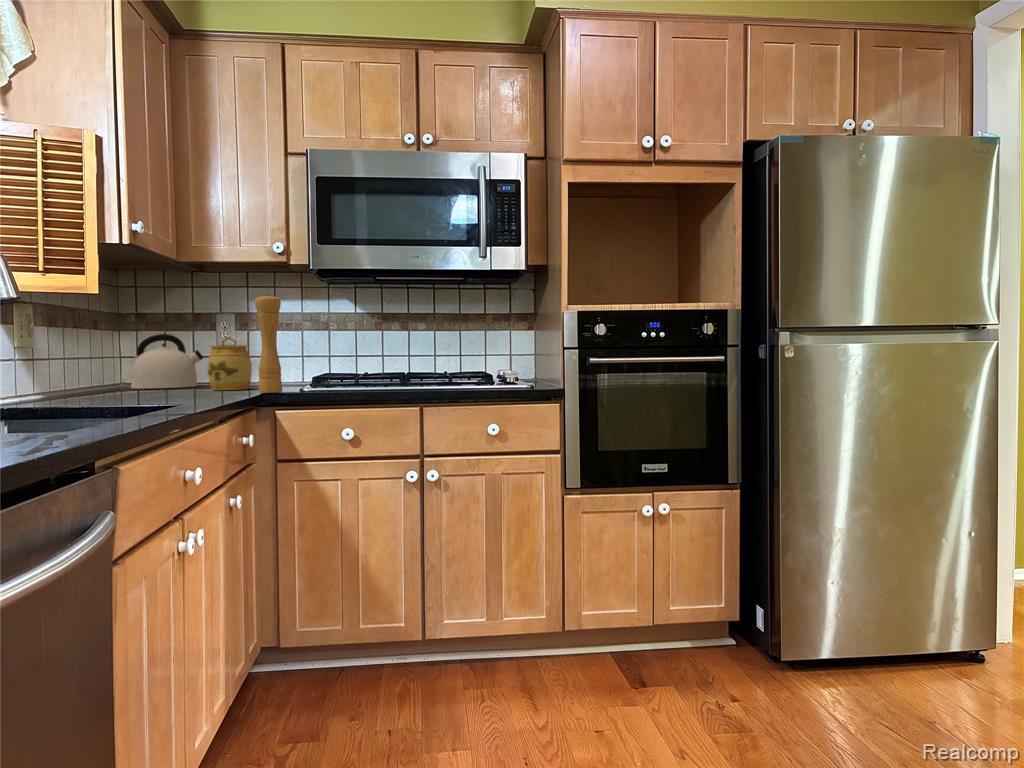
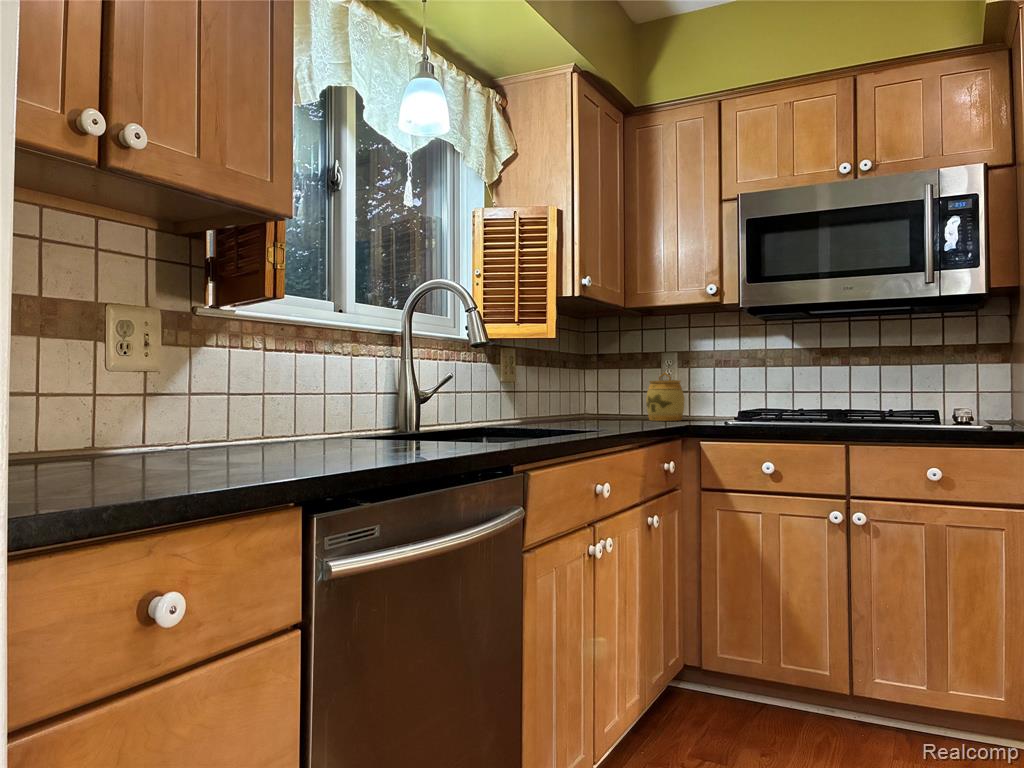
pepper mill: present [255,295,282,393] -> none [682,333,705,424]
kettle: present [131,334,203,389] -> none [590,372,649,418]

